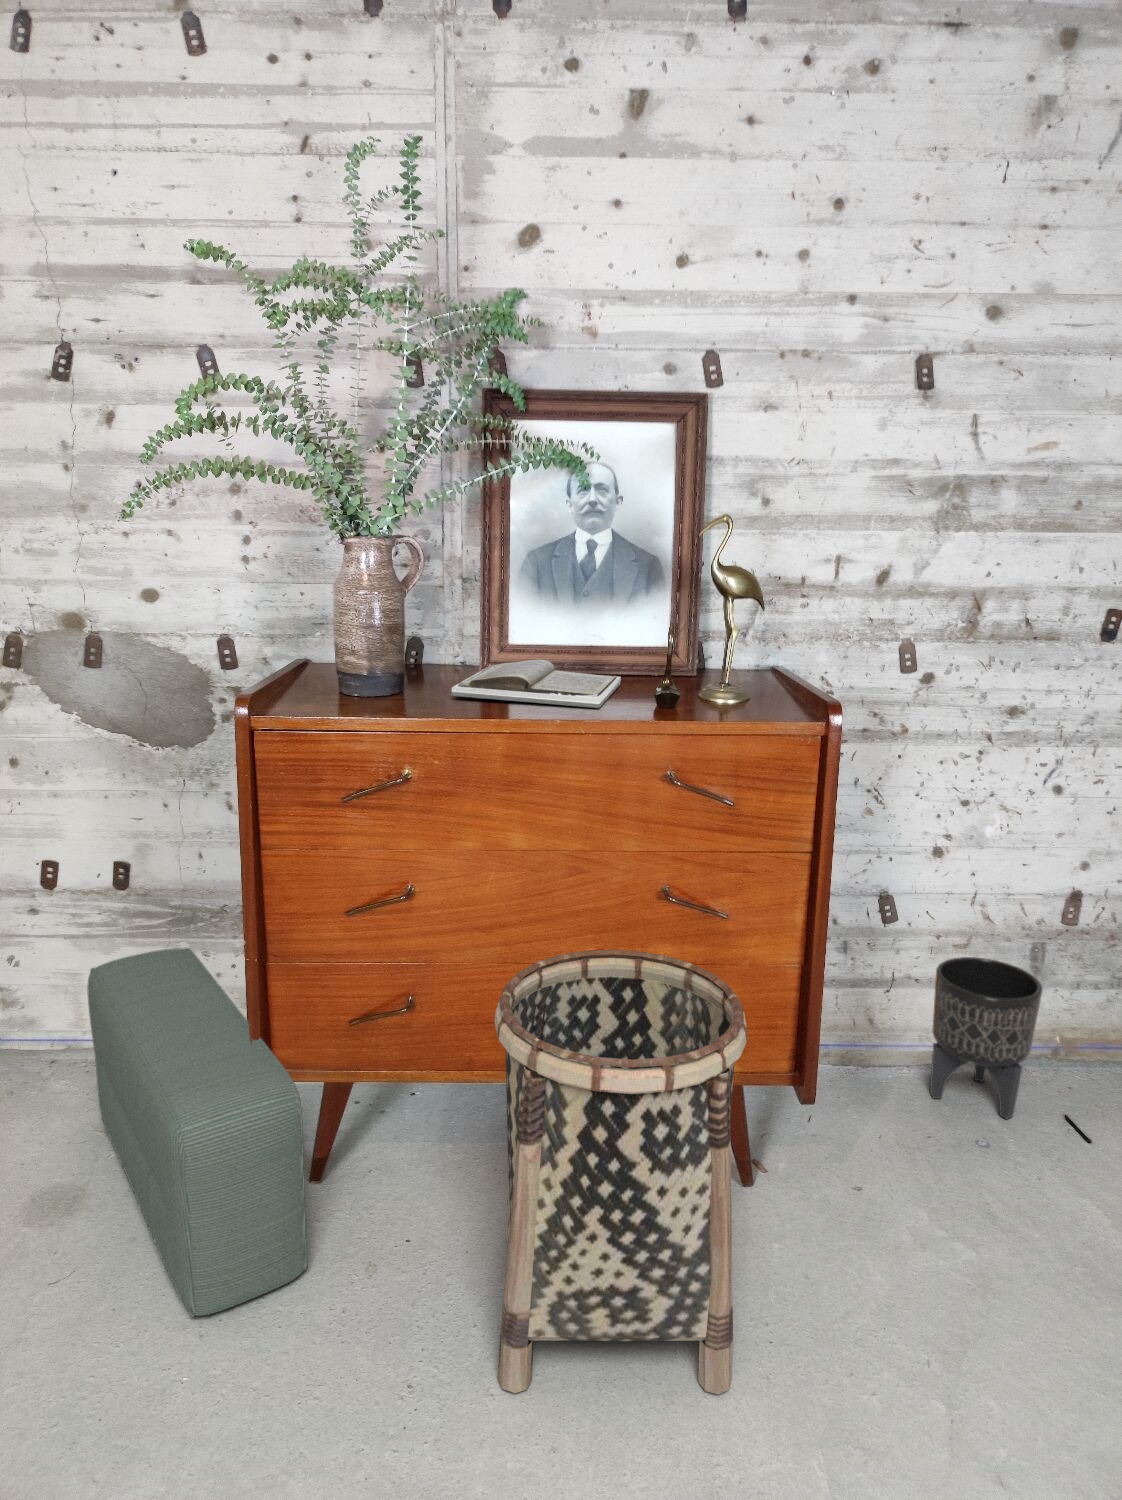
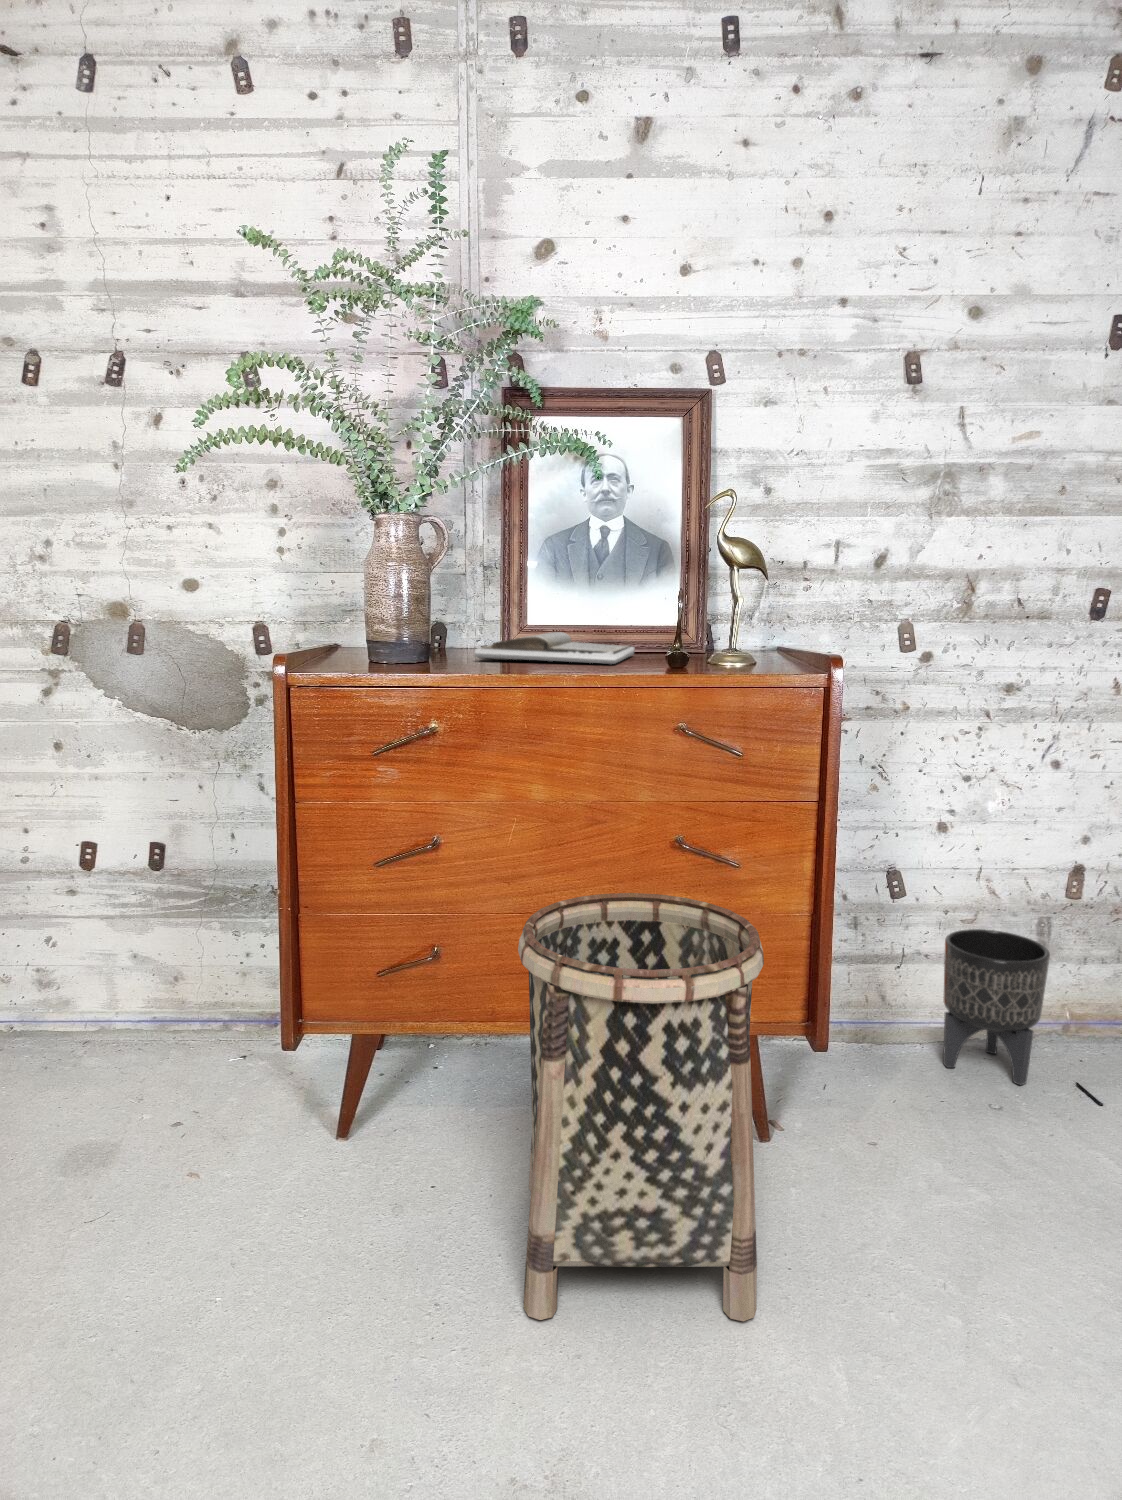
pouf: present [87,948,307,1317] -> none [124,919,334,1253]

